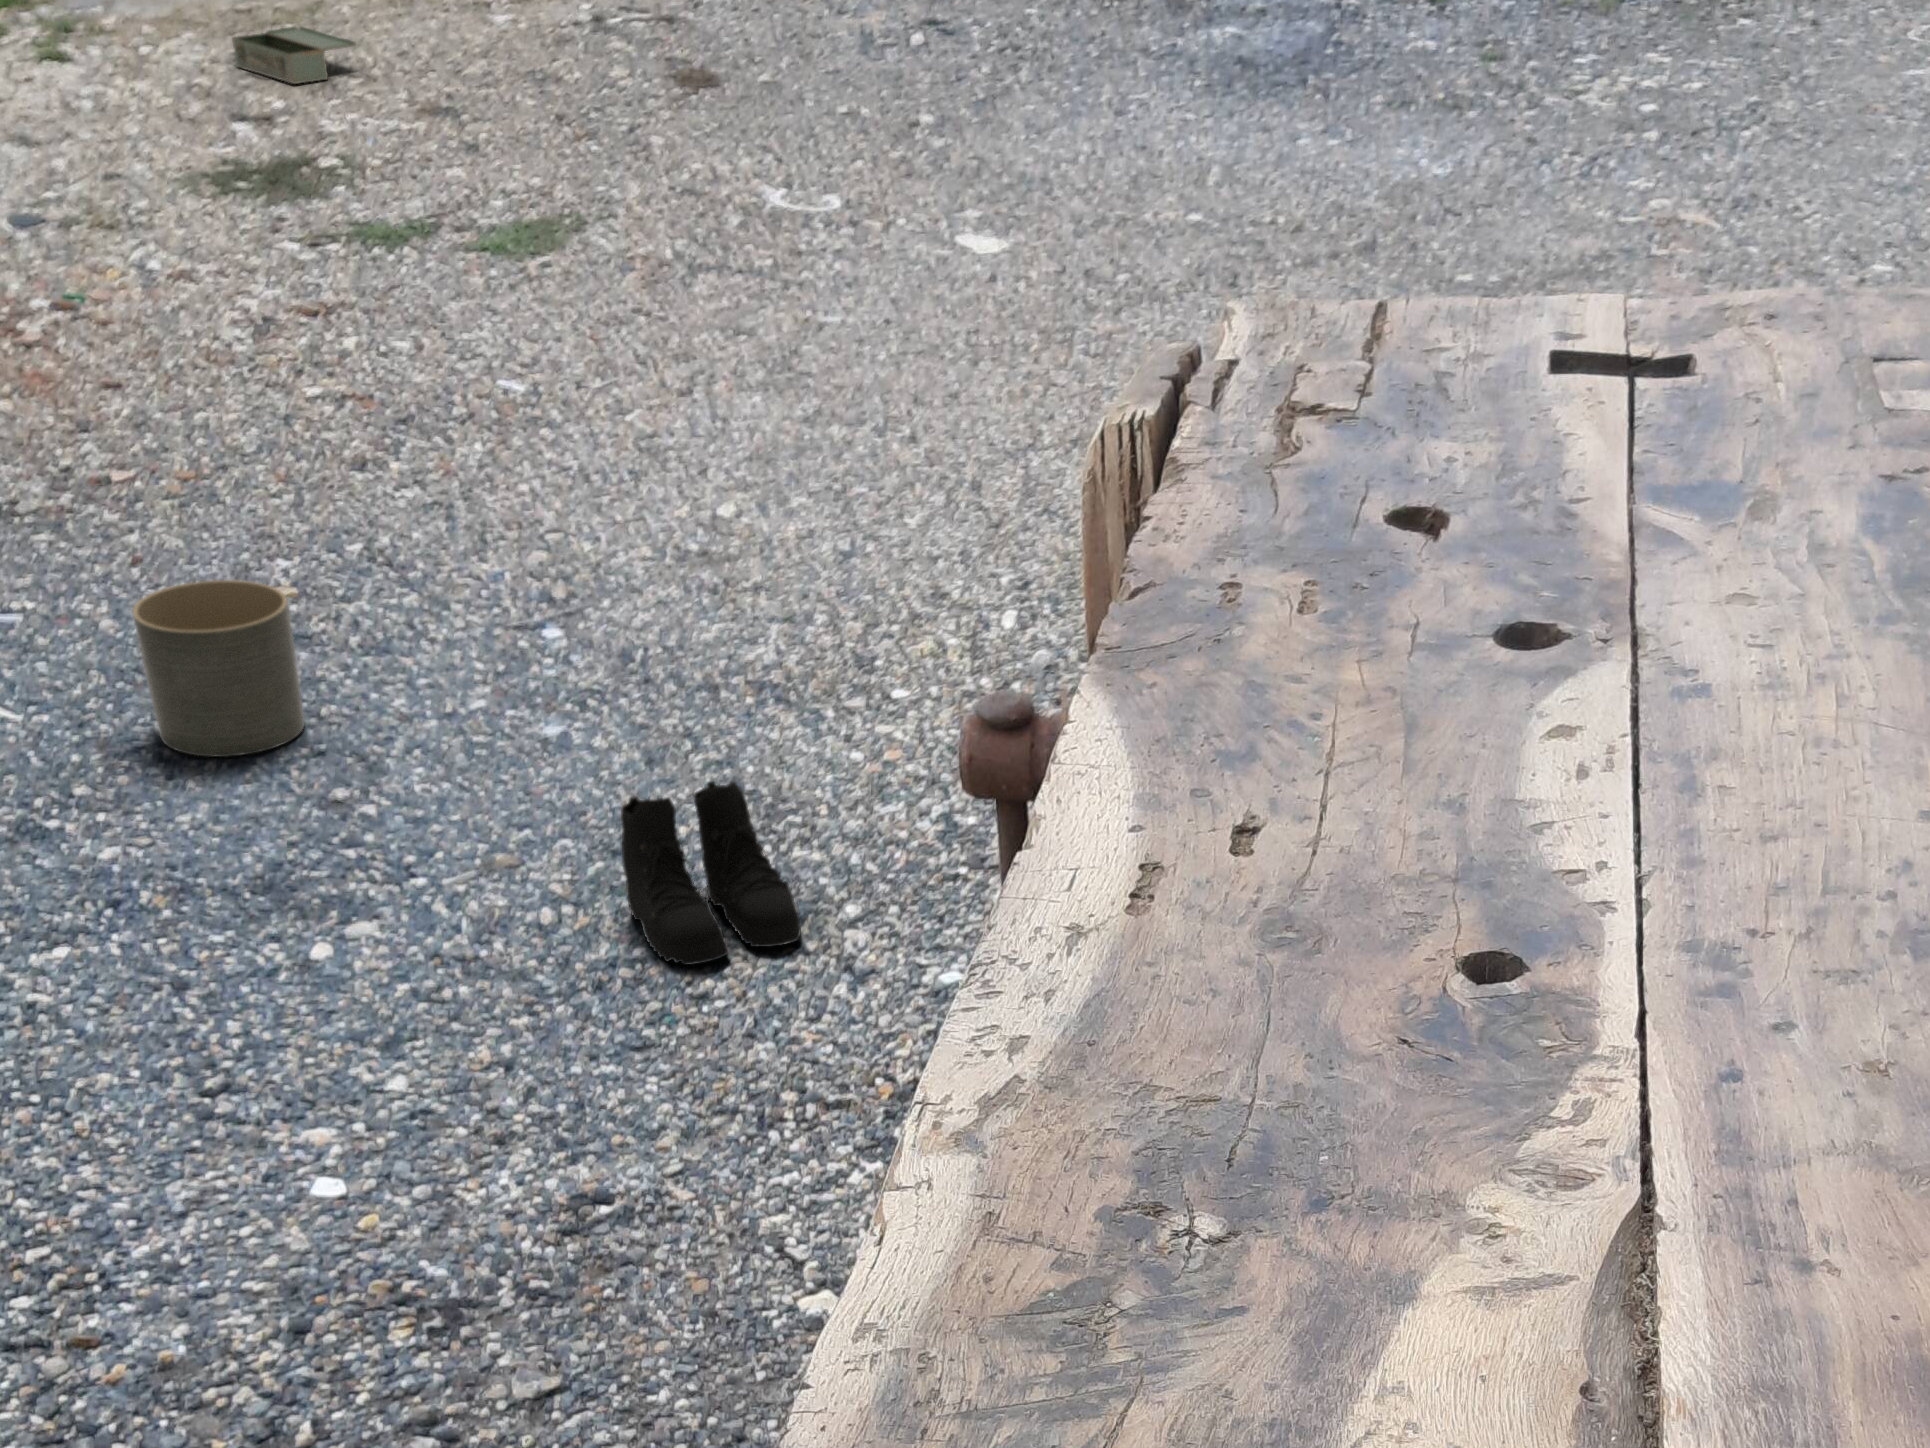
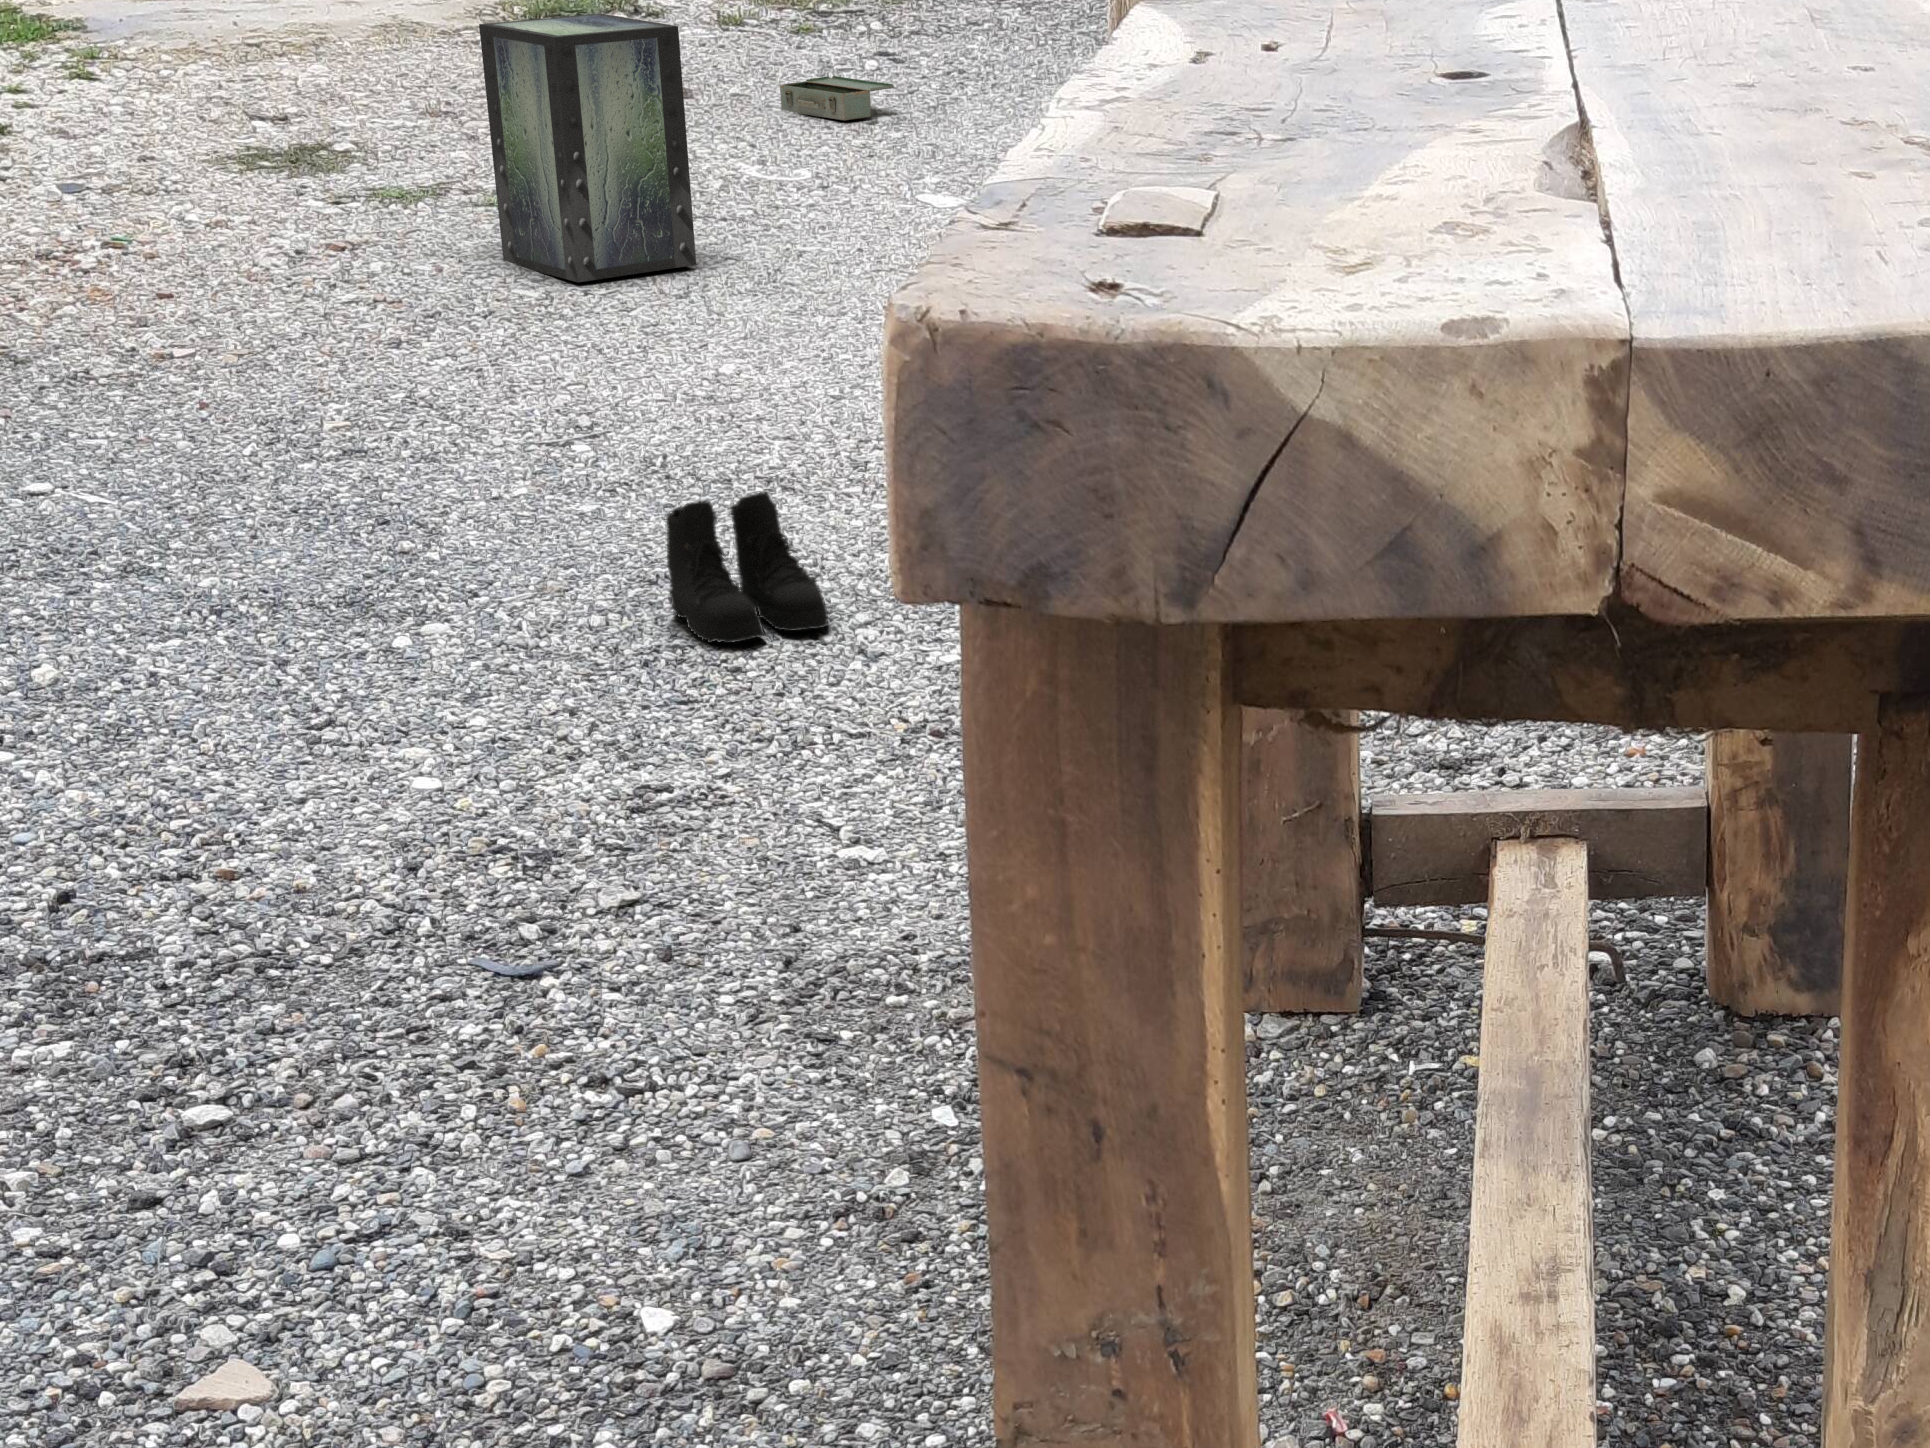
toolbox: present [232,27,356,84] -> present [780,76,894,120]
storage box: none [459,67,700,379] -> present [479,14,696,282]
planter: present [133,580,304,757] -> none [216,381,365,530]

